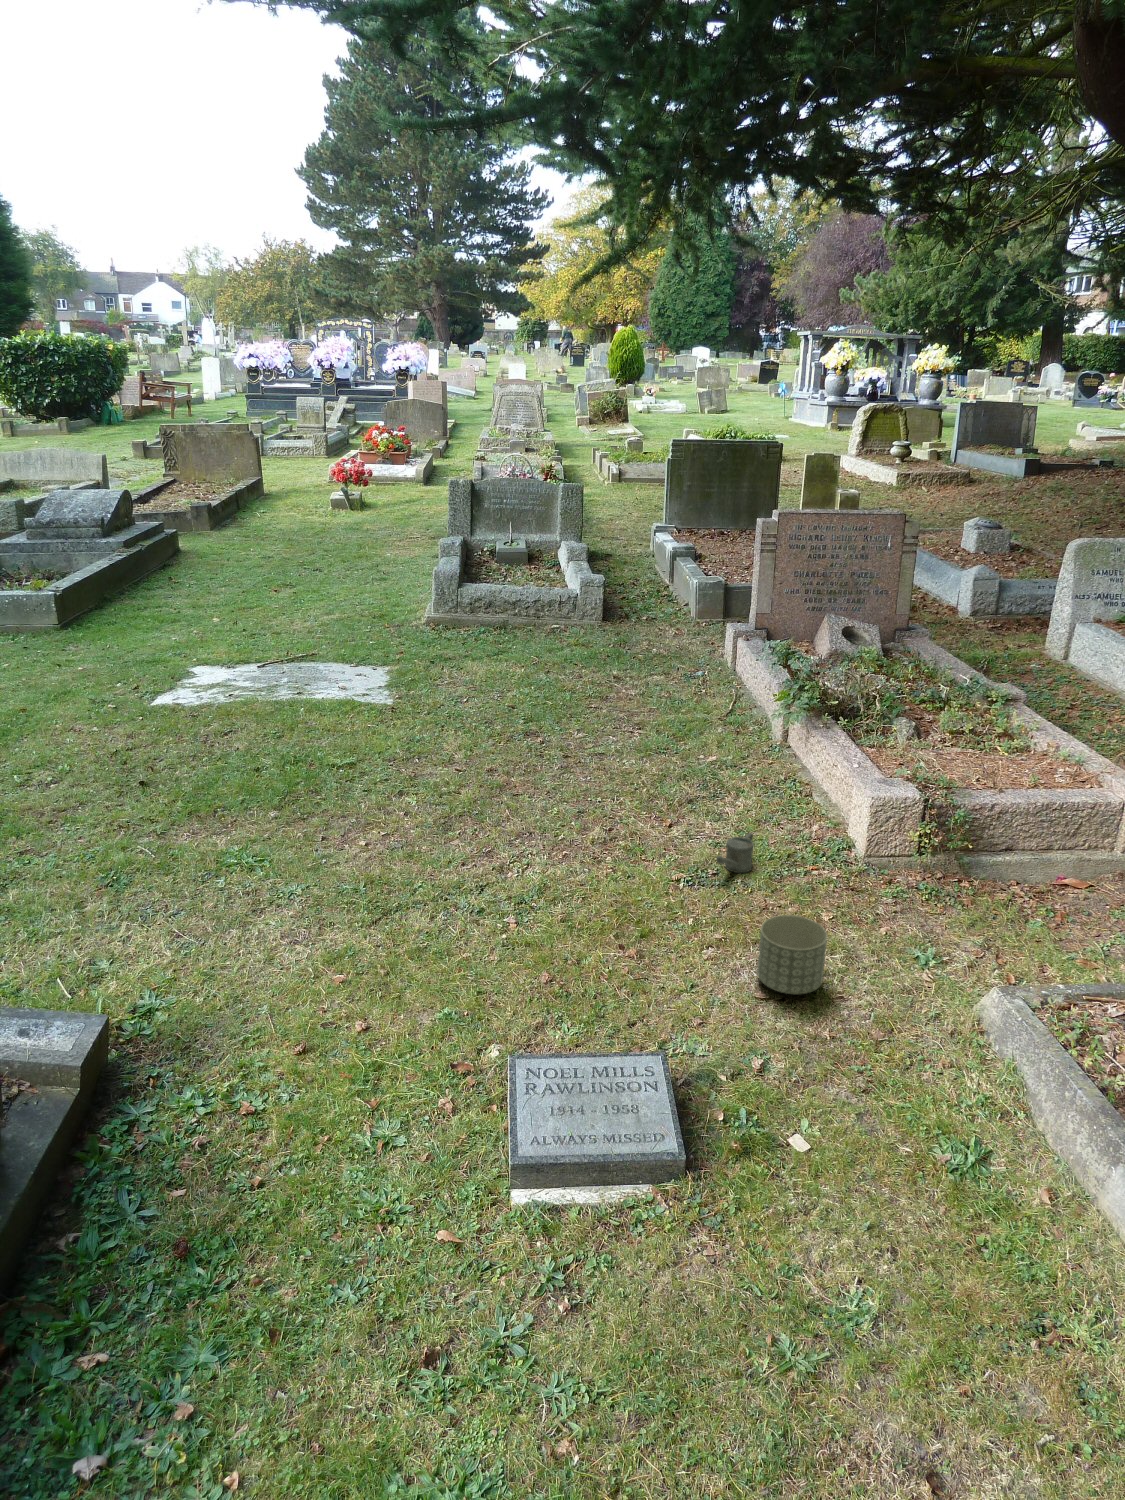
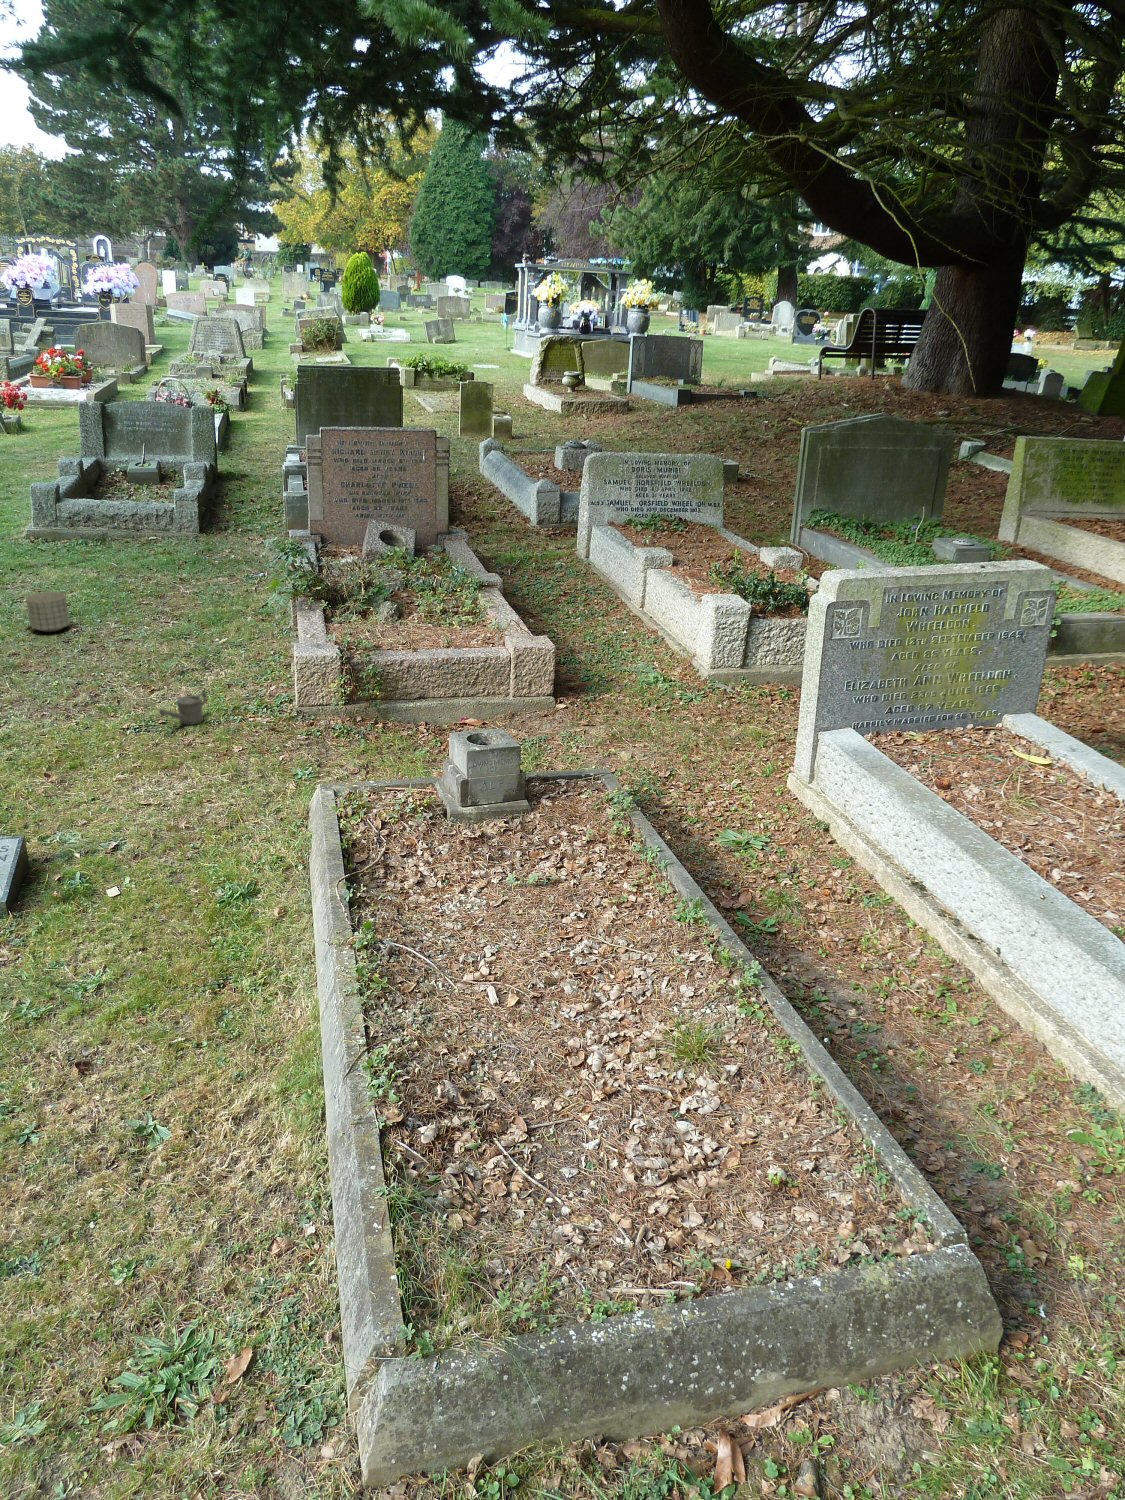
planter: present [757,915,827,994] -> present [26,592,70,632]

